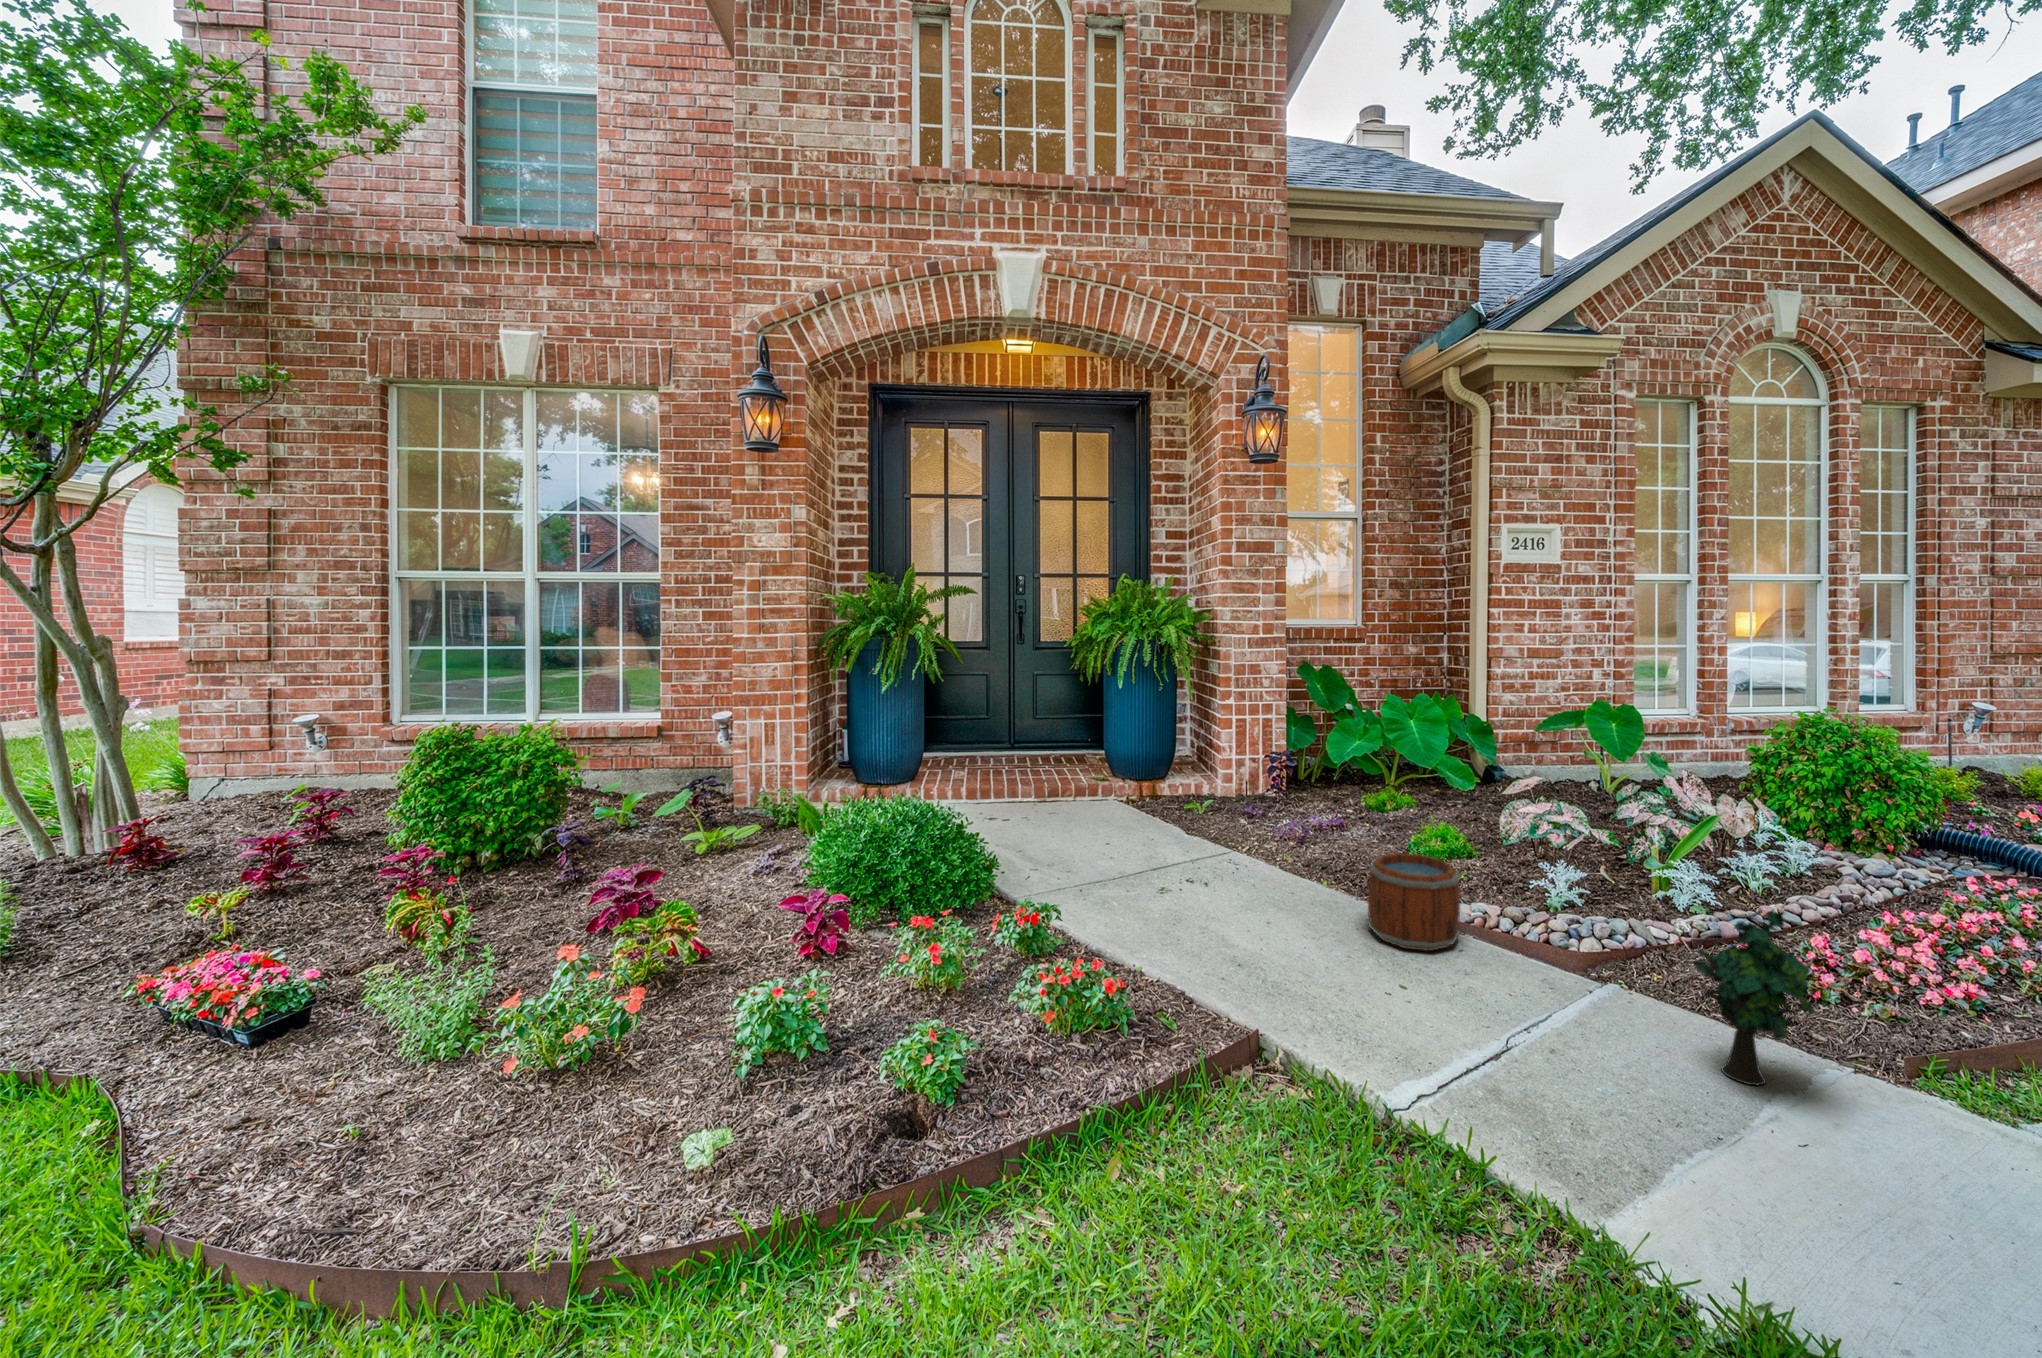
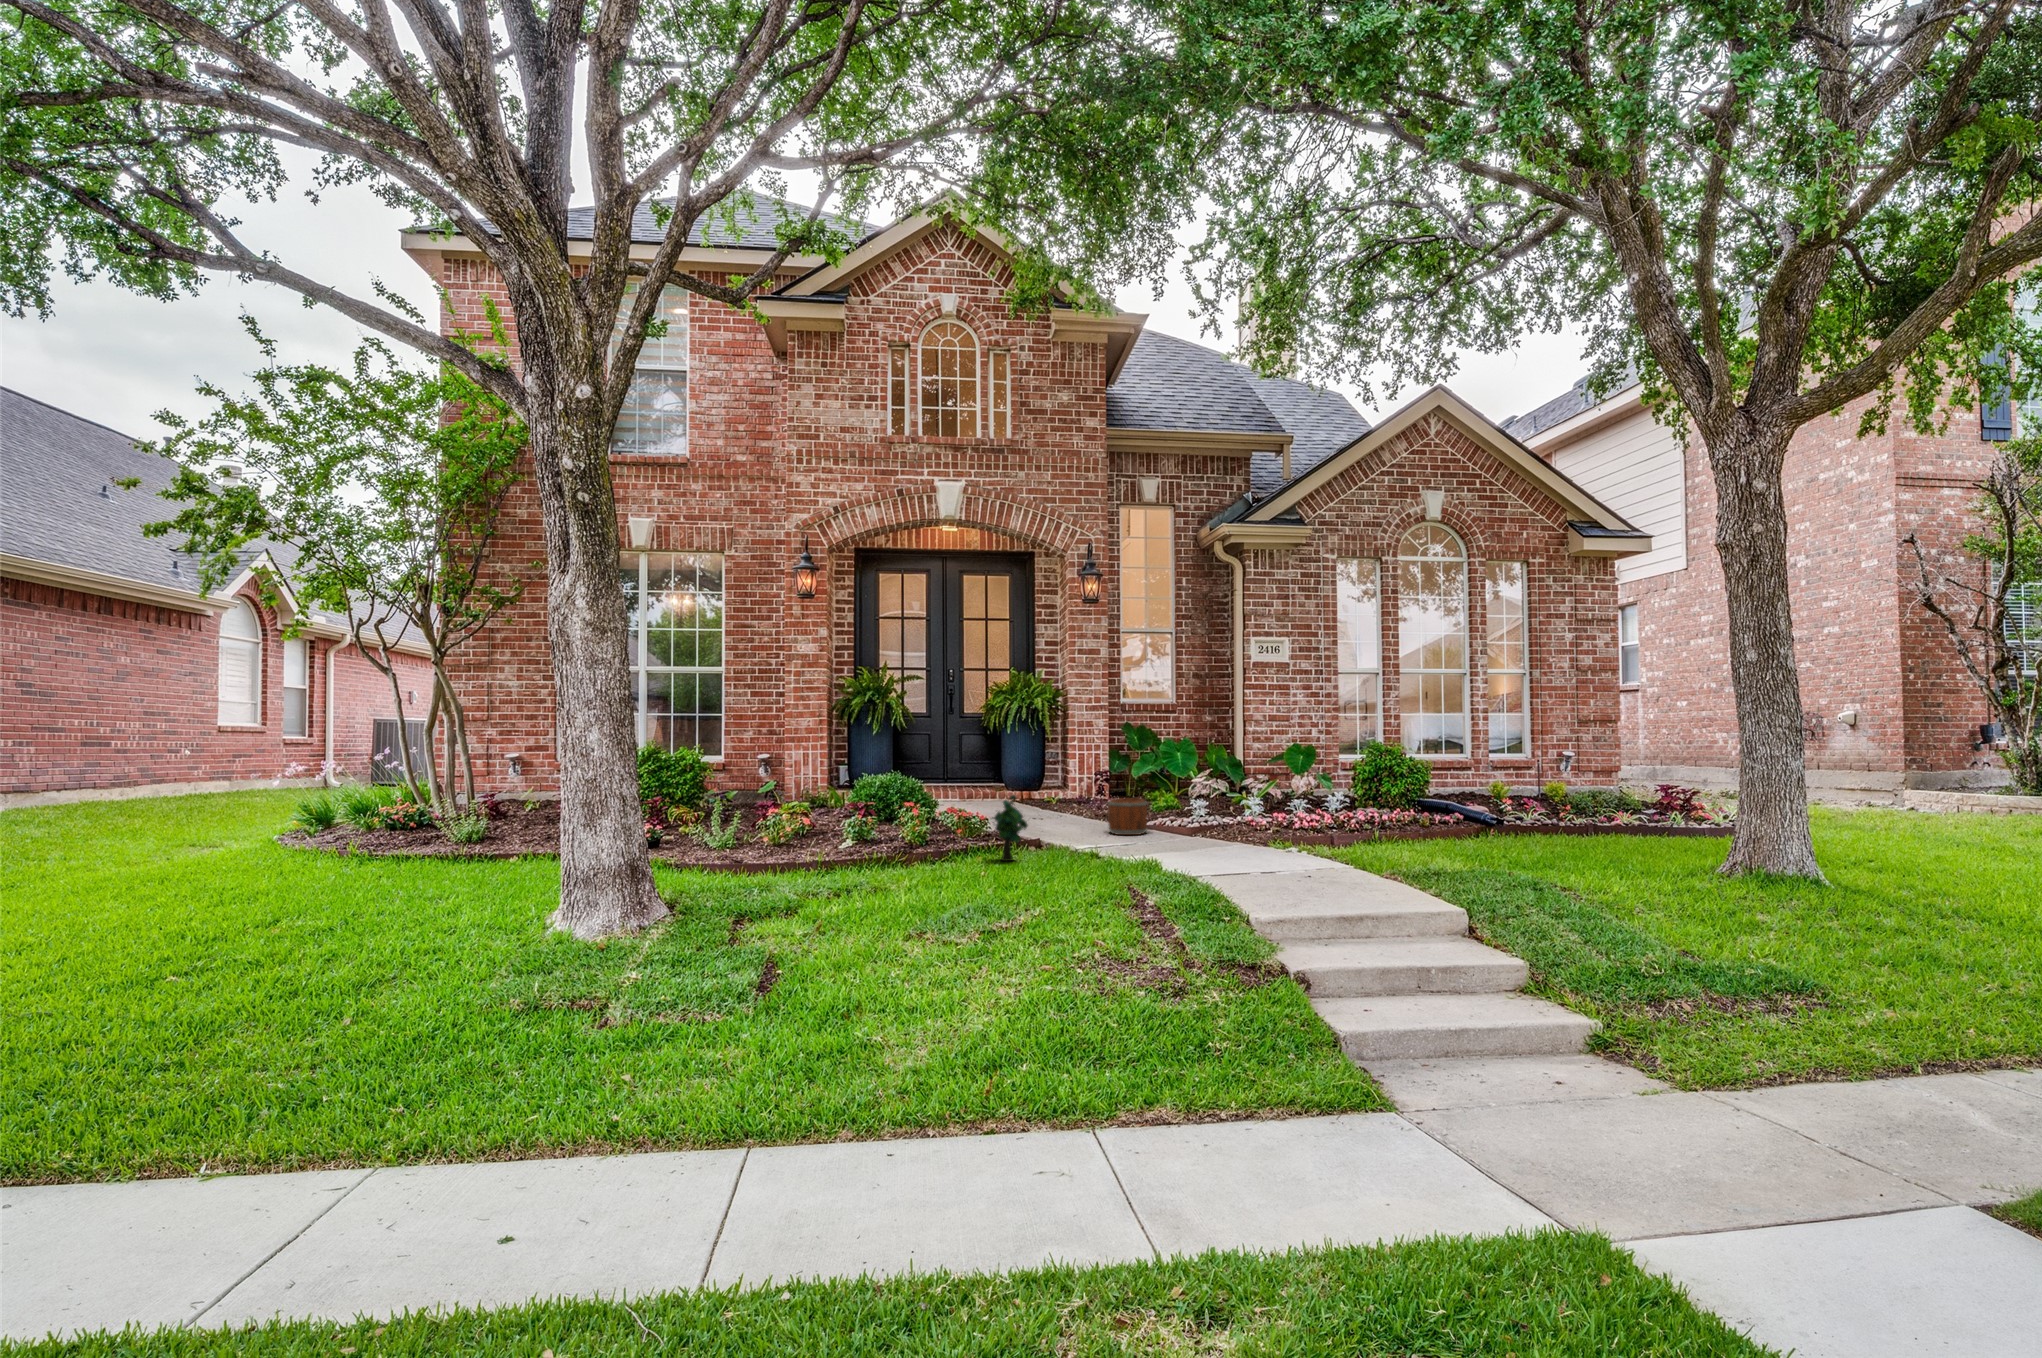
decorative plant: present [1690,911,1815,1085] -> present [993,795,1028,861]

